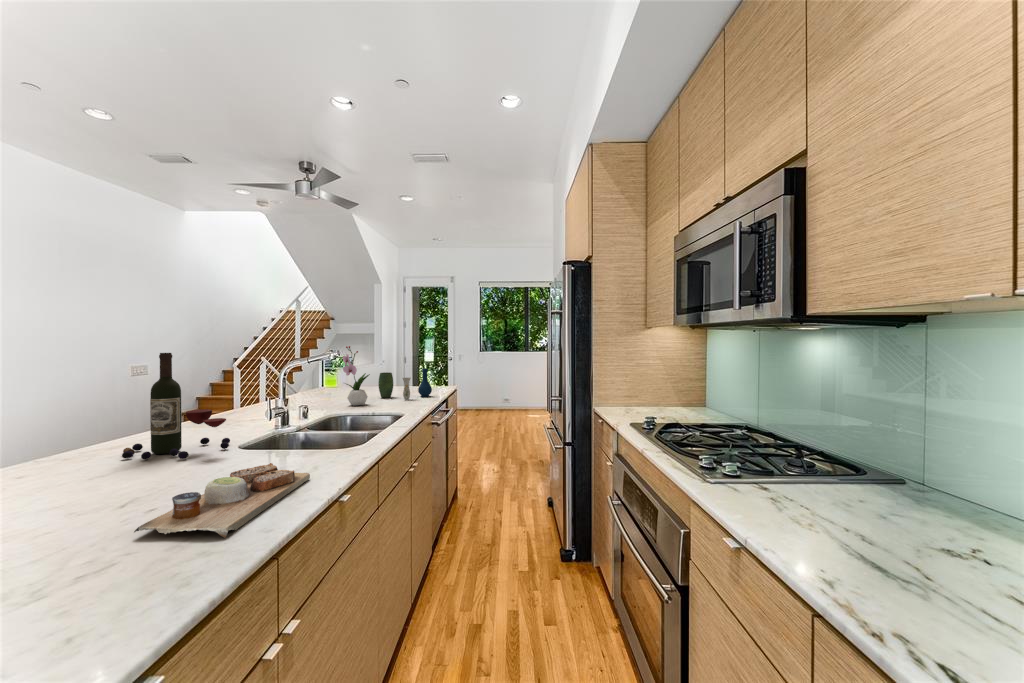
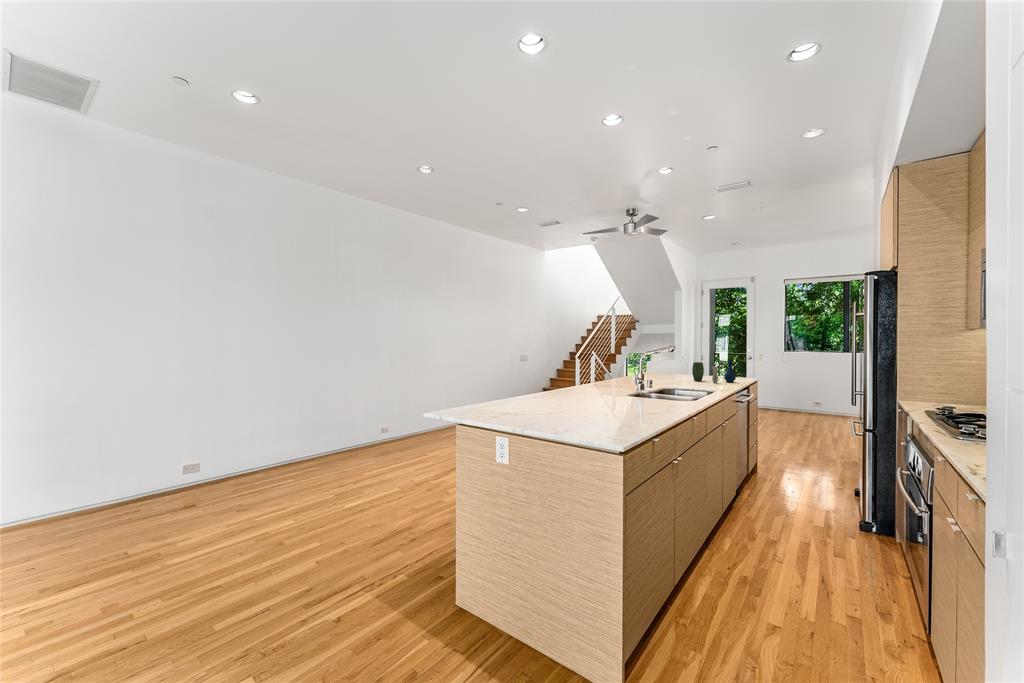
flower arrangement: present [343,346,370,406] -> none [669,342,688,384]
wine bottle: present [122,353,230,459] -> none [570,344,620,399]
cutting board: present [134,463,310,538] -> none [611,402,672,423]

